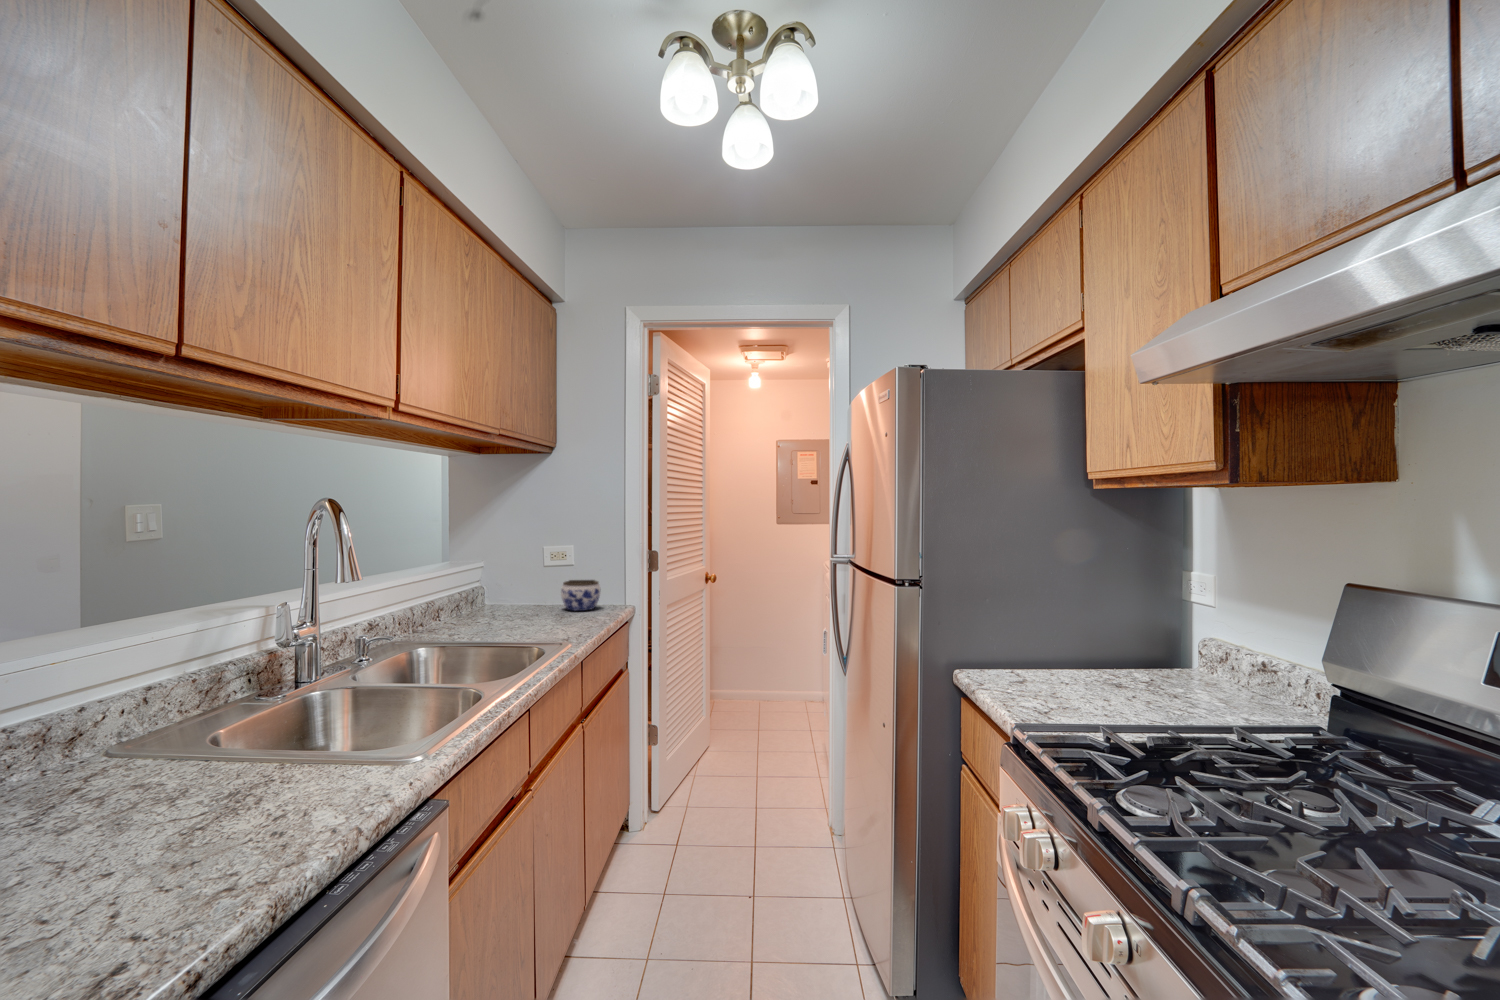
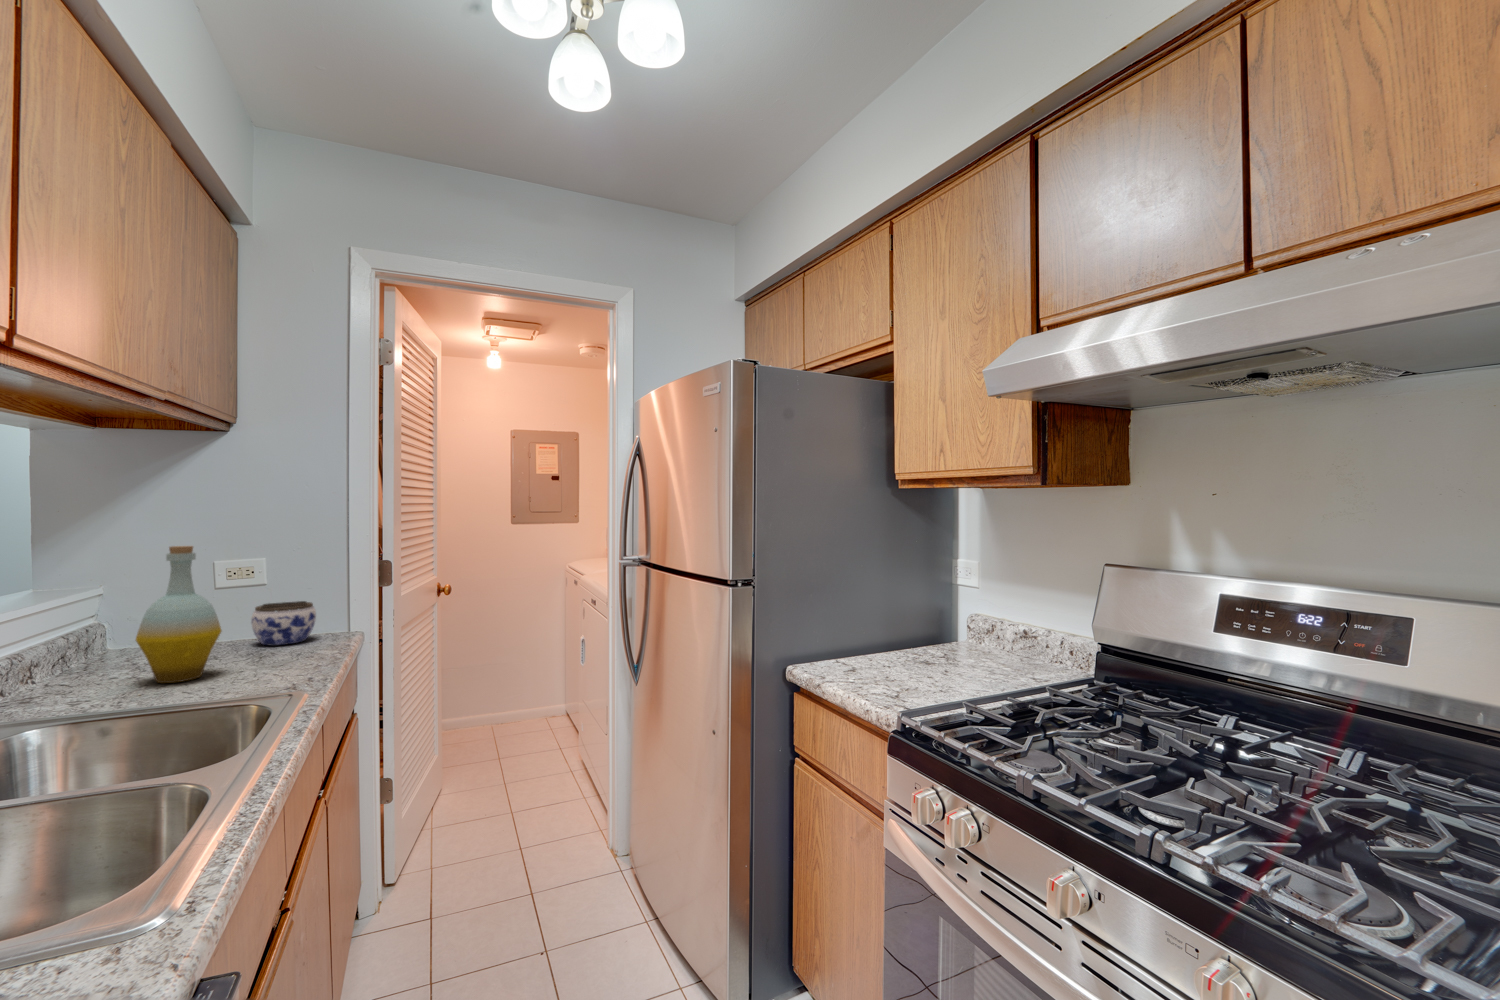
bottle: none [488,536,534,628] -> present [136,546,221,683]

